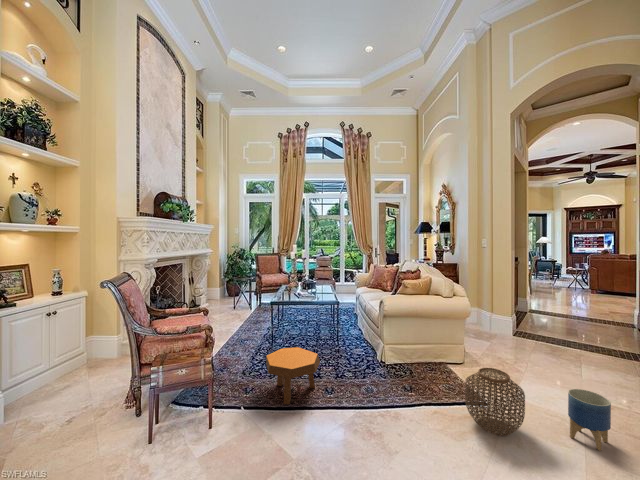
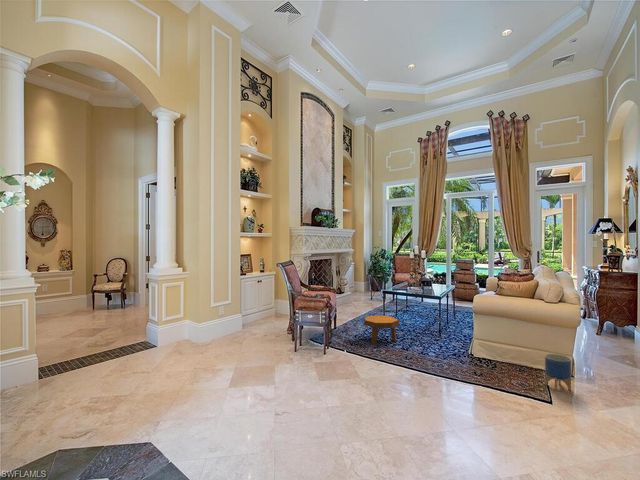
woven basket: present [465,368,525,436] -> none [476,334,515,375]

